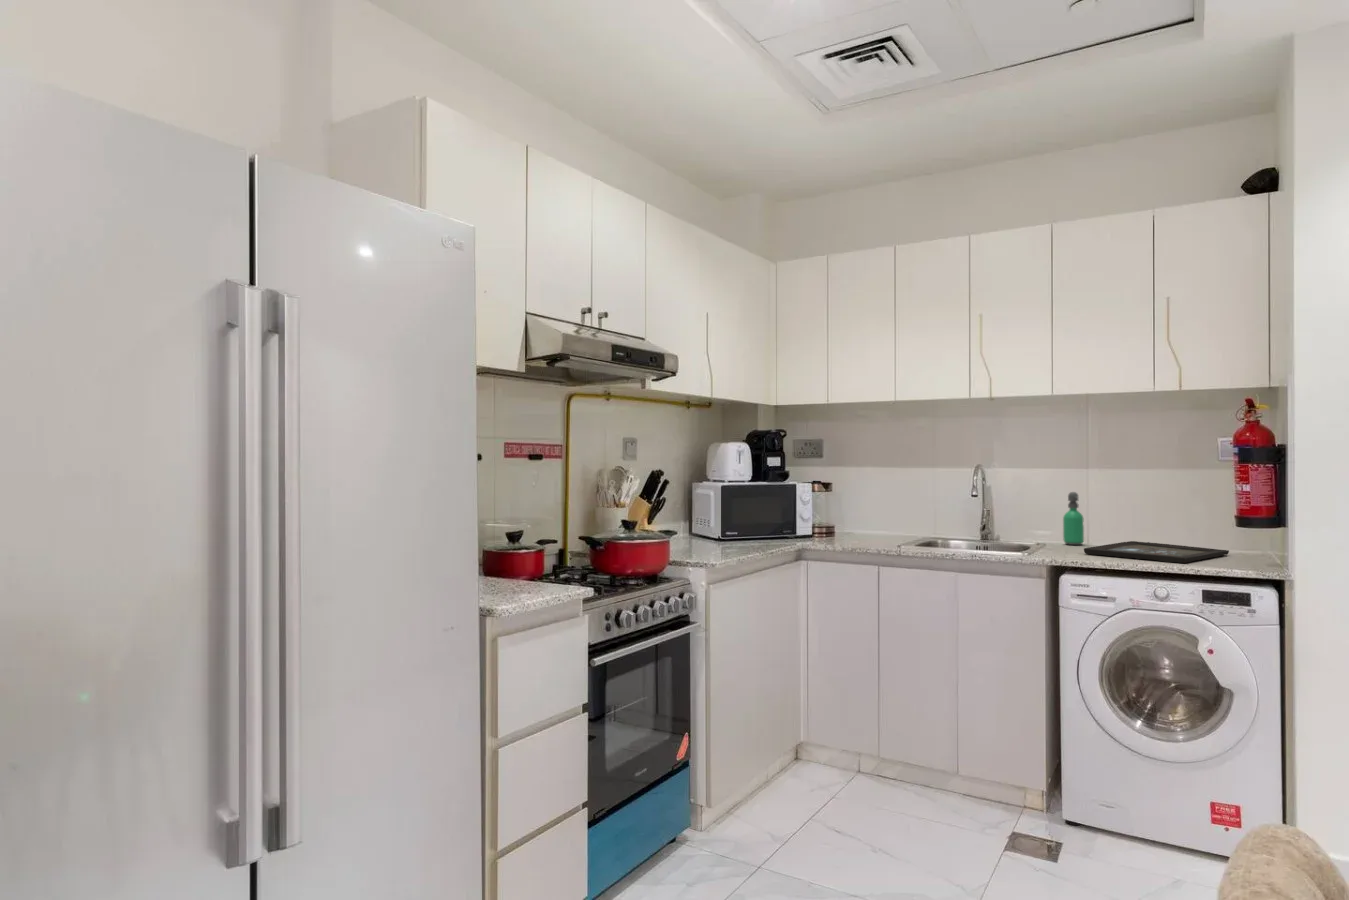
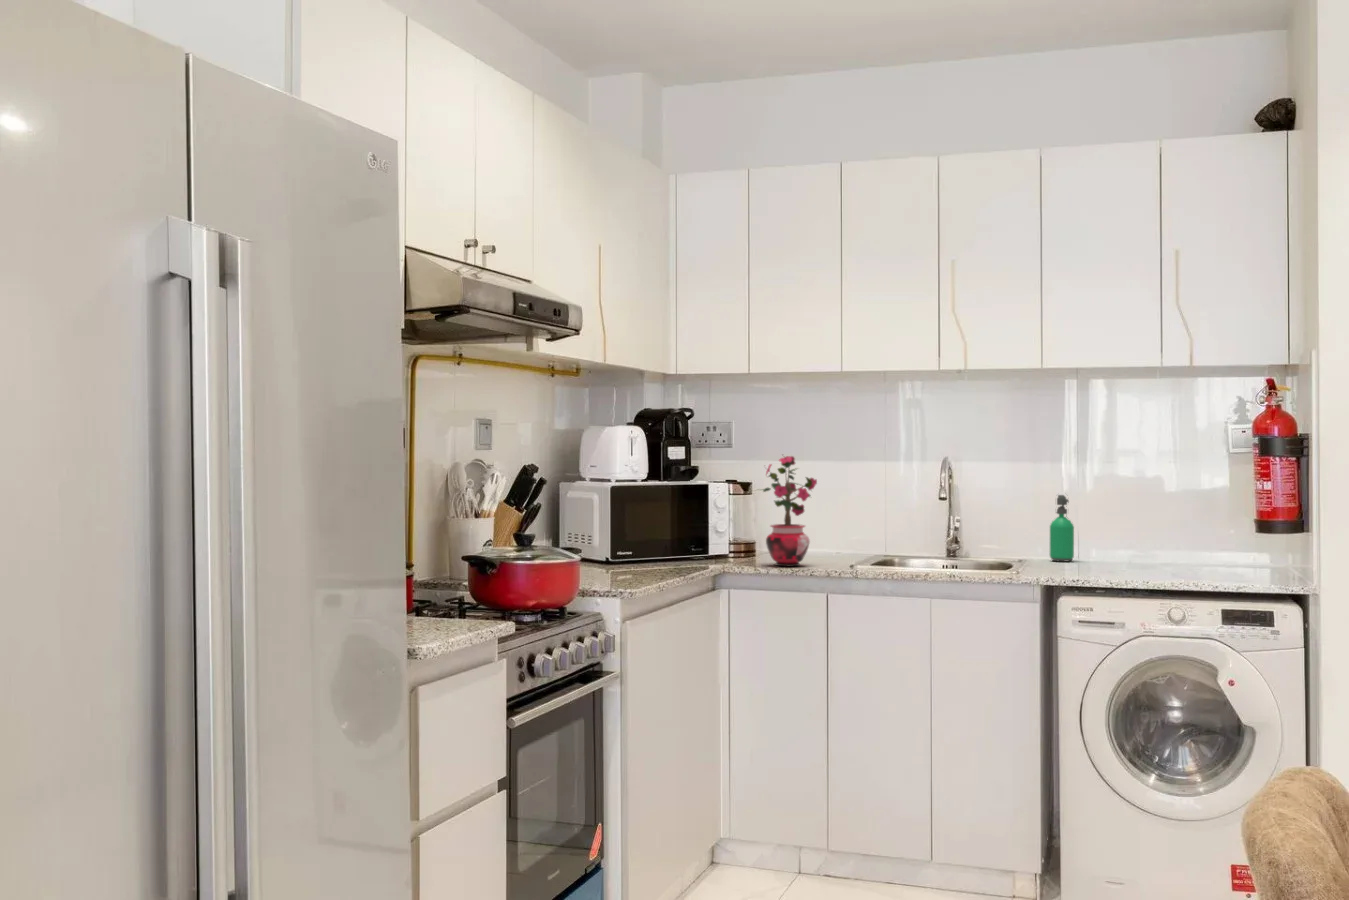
potted plant: none [827,462,876,545] -> present [763,456,817,566]
tray: present [1084,541,1229,563] -> none [1081,555,1243,579]

